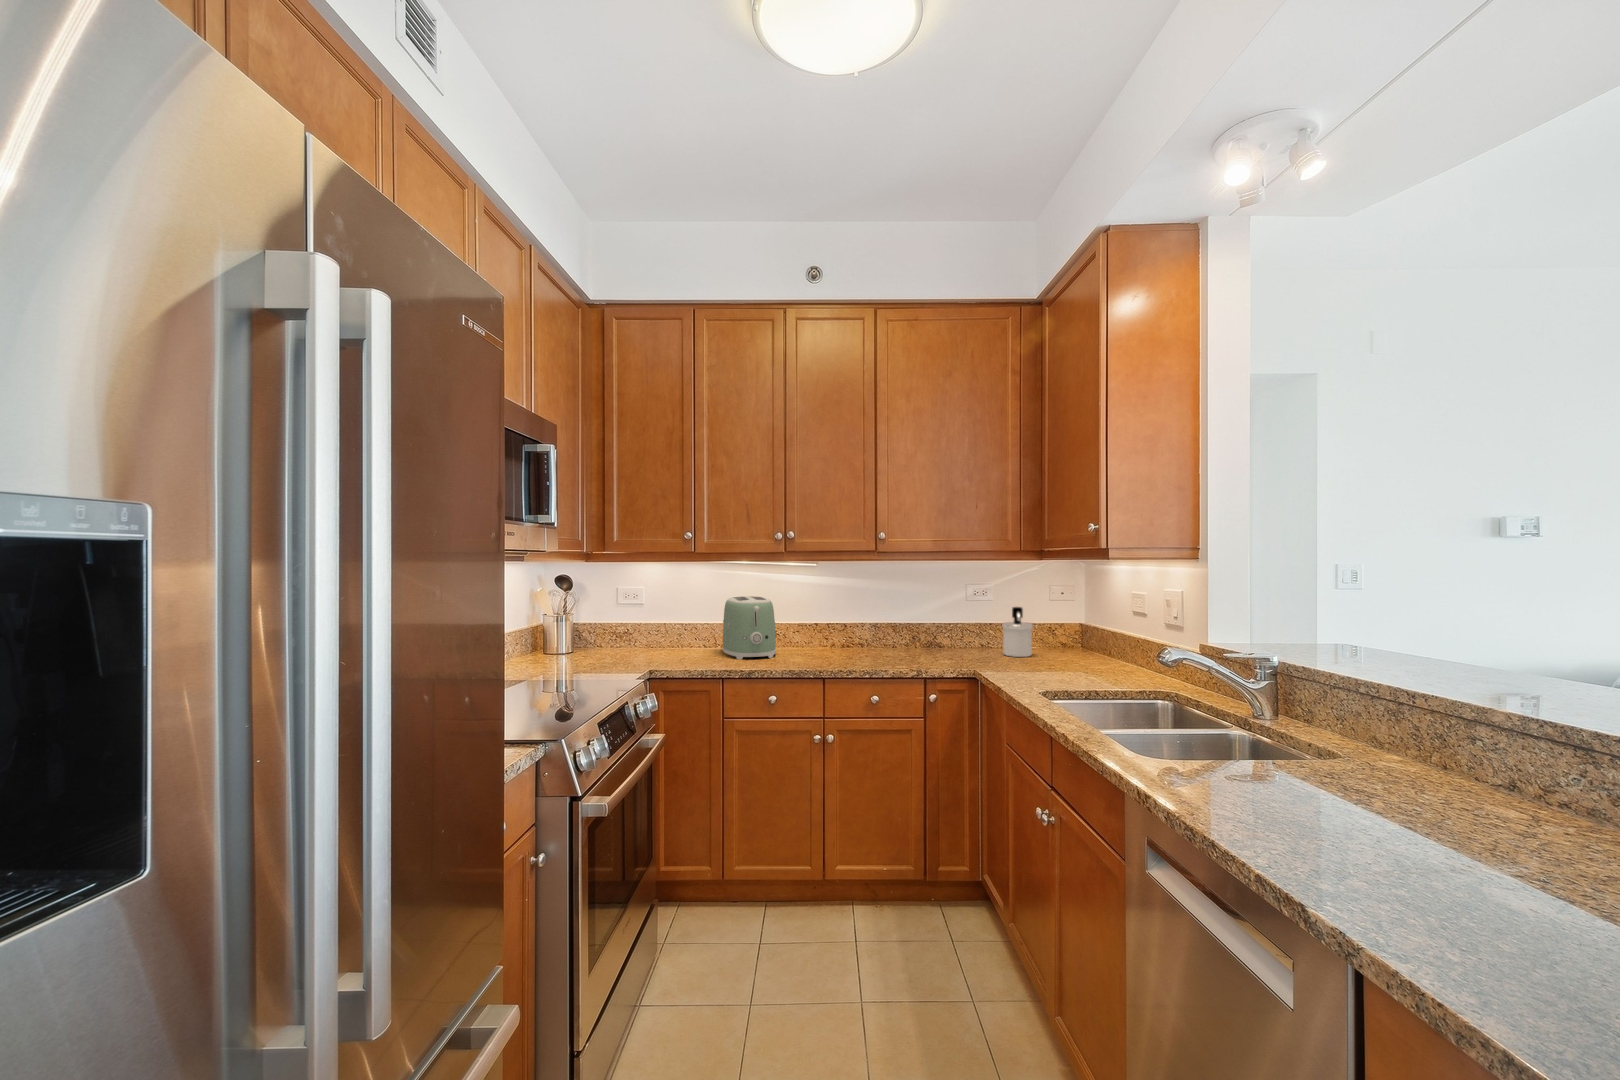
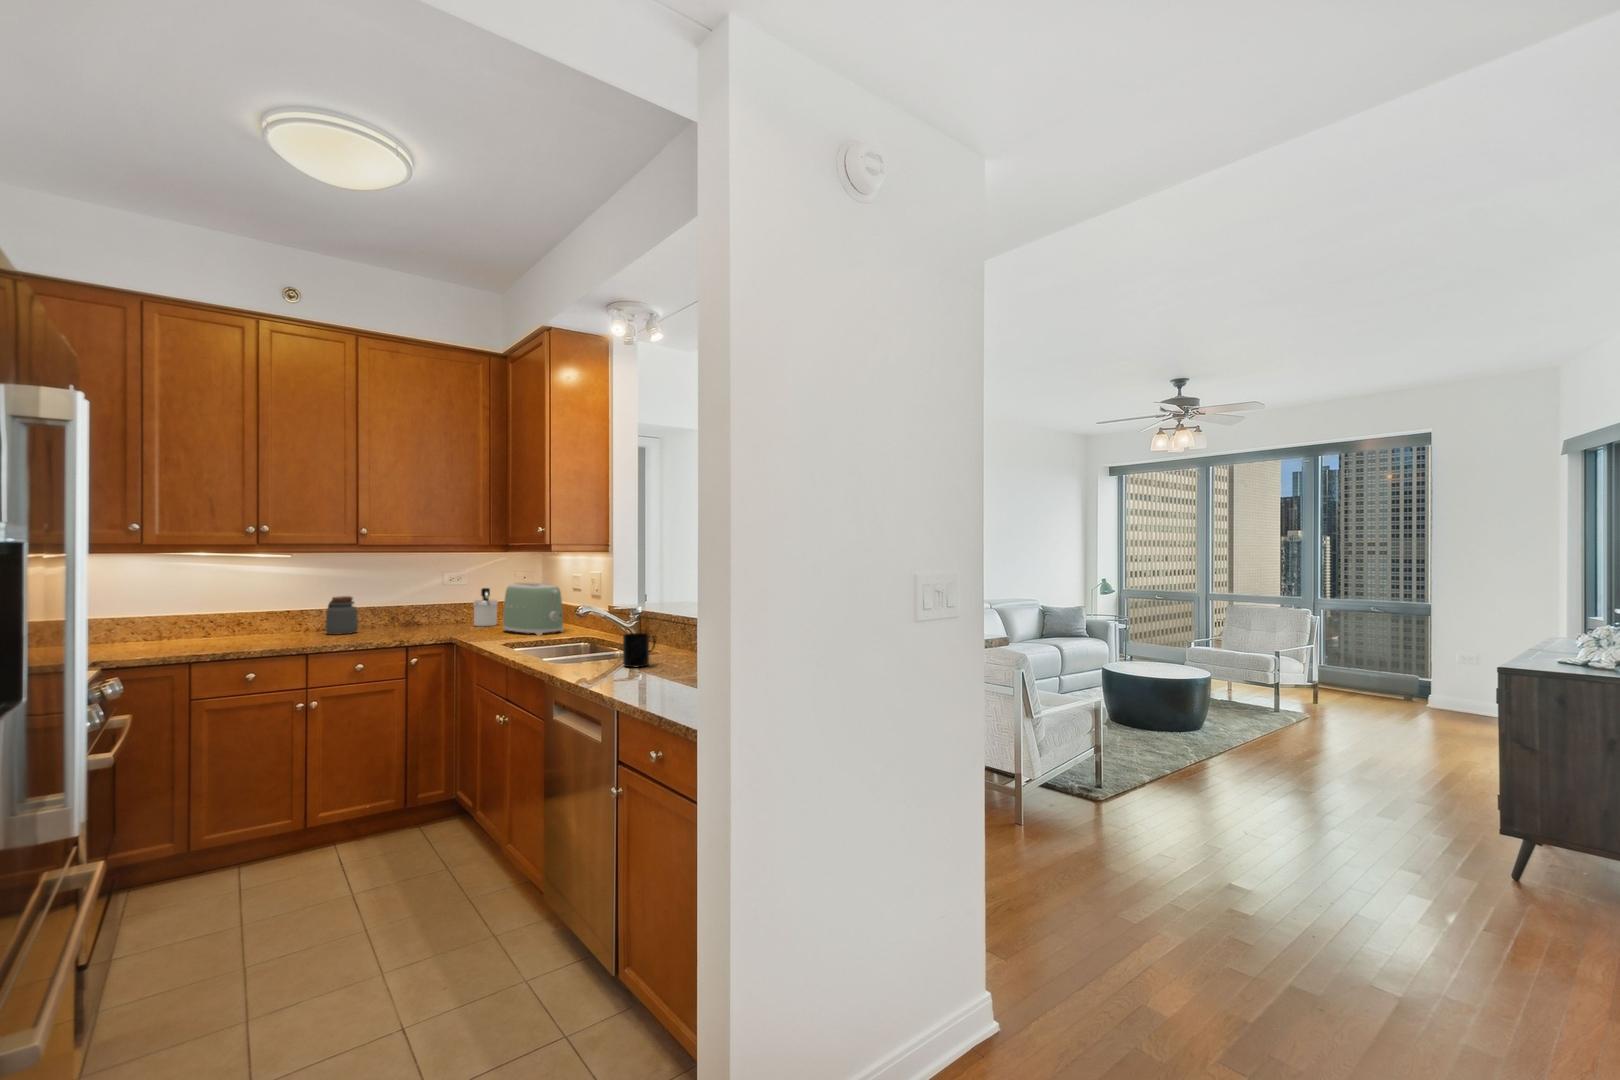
toaster: present [723,596,776,660] -> present [503,583,563,635]
jar: none [847,610,879,654] -> present [325,596,358,635]
mug: none [1275,723,1349,797] -> present [623,633,655,668]

